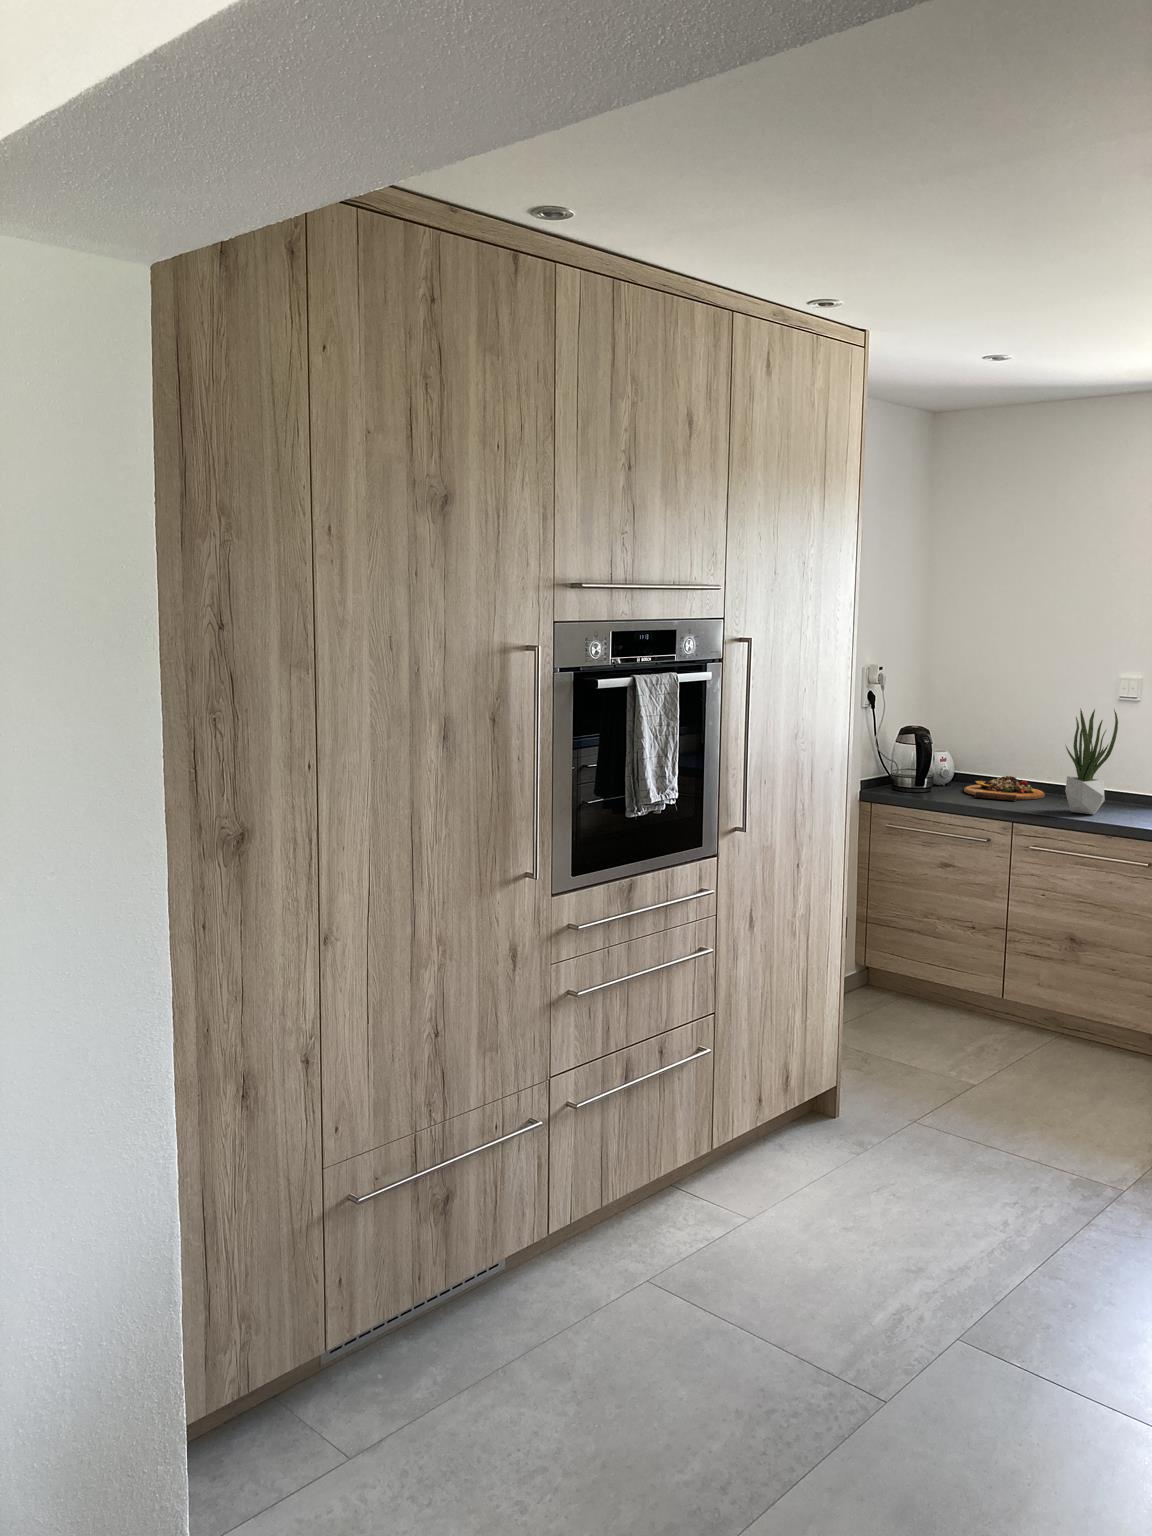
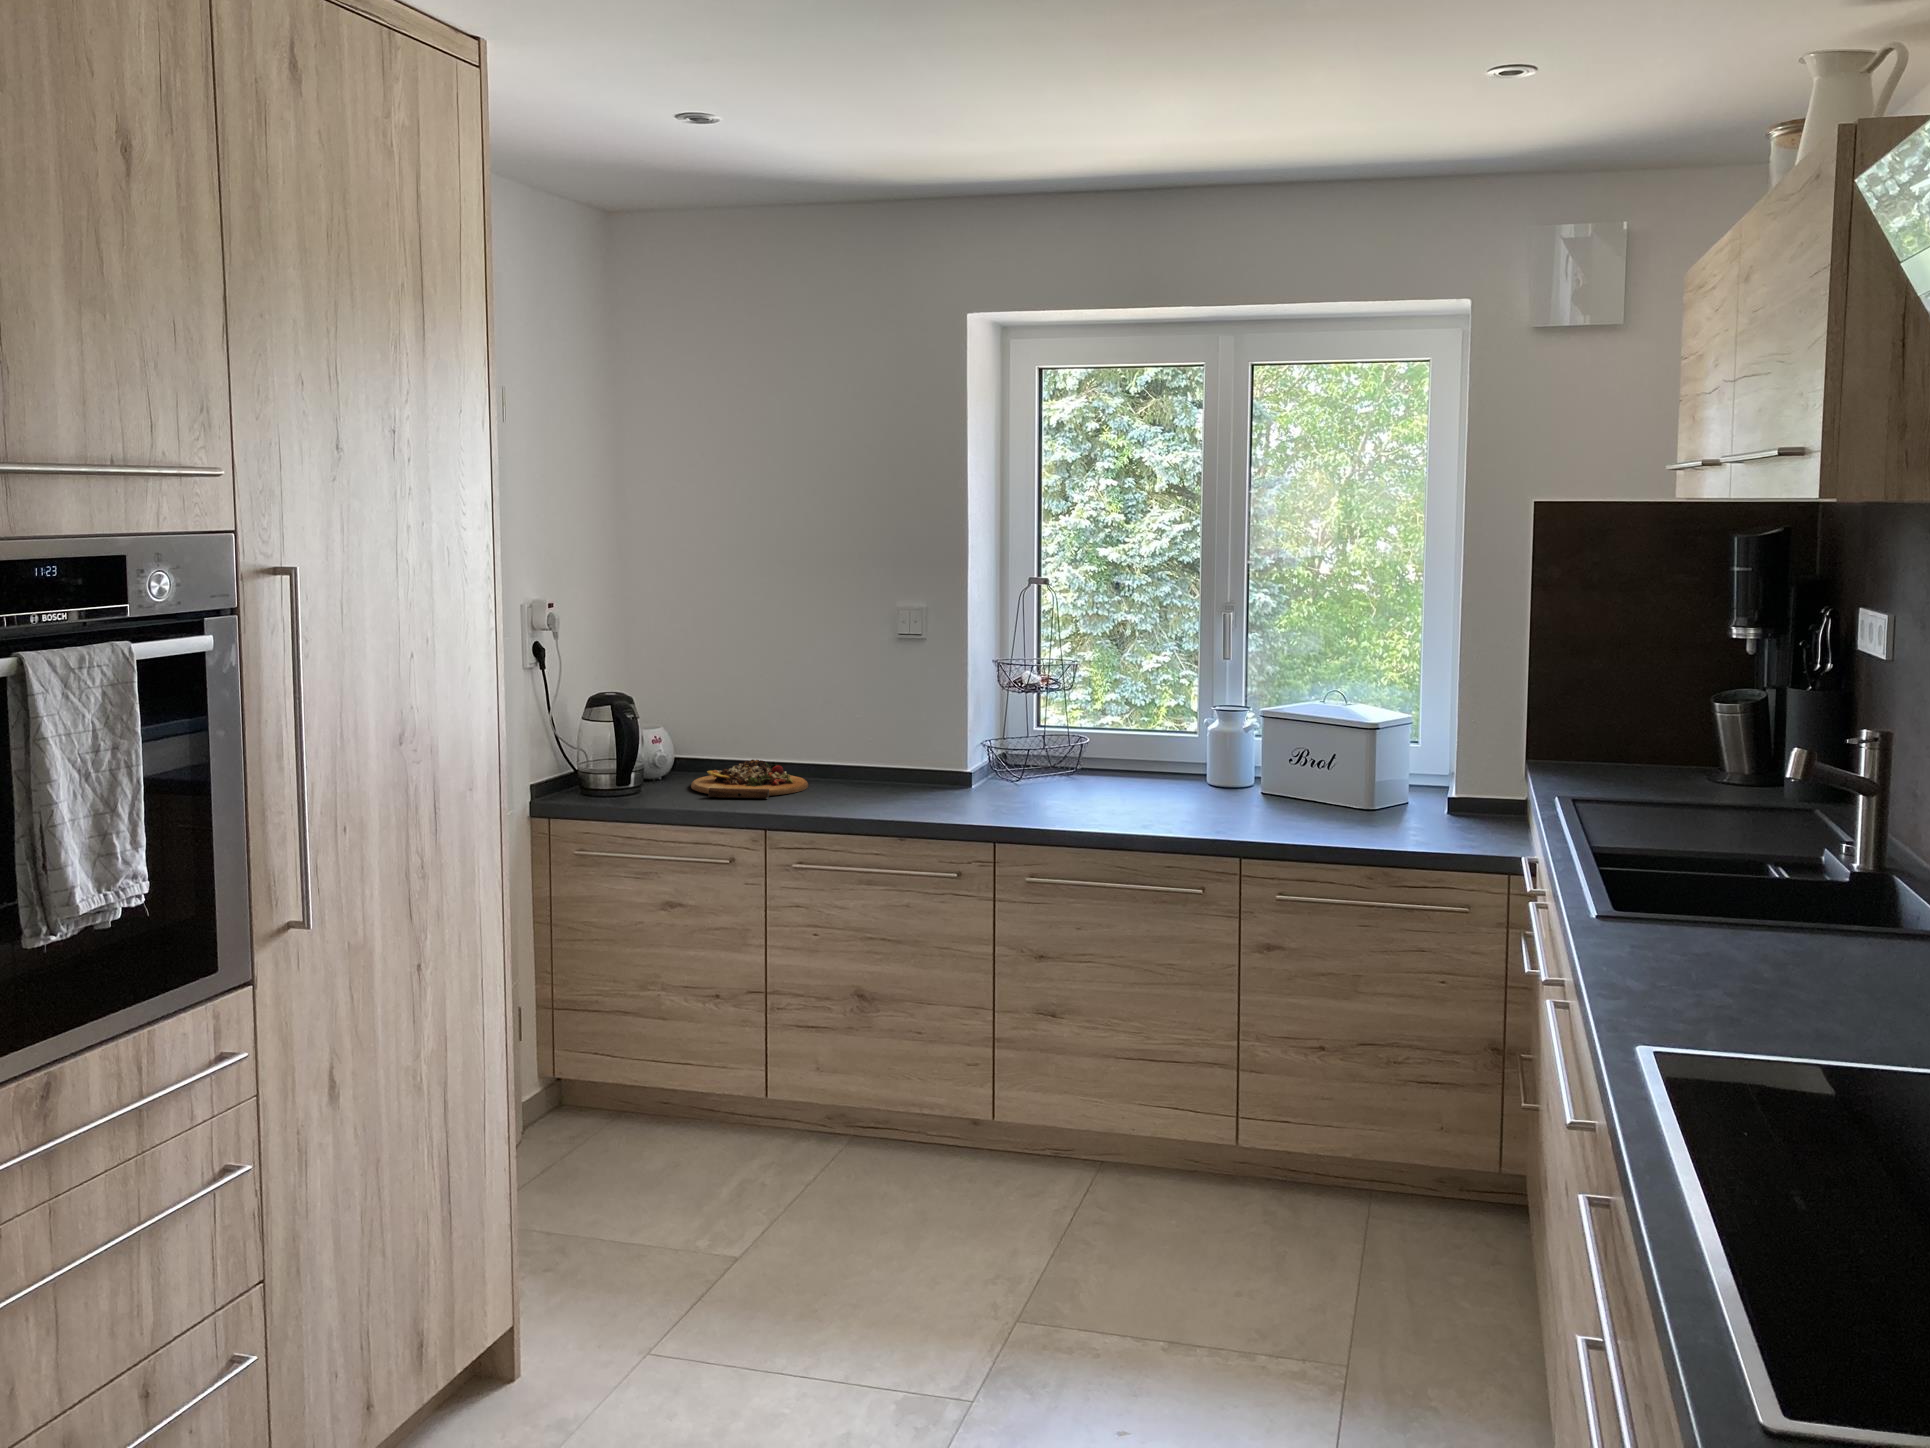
potted plant: present [1065,709,1118,815] -> none [835,655,906,812]

